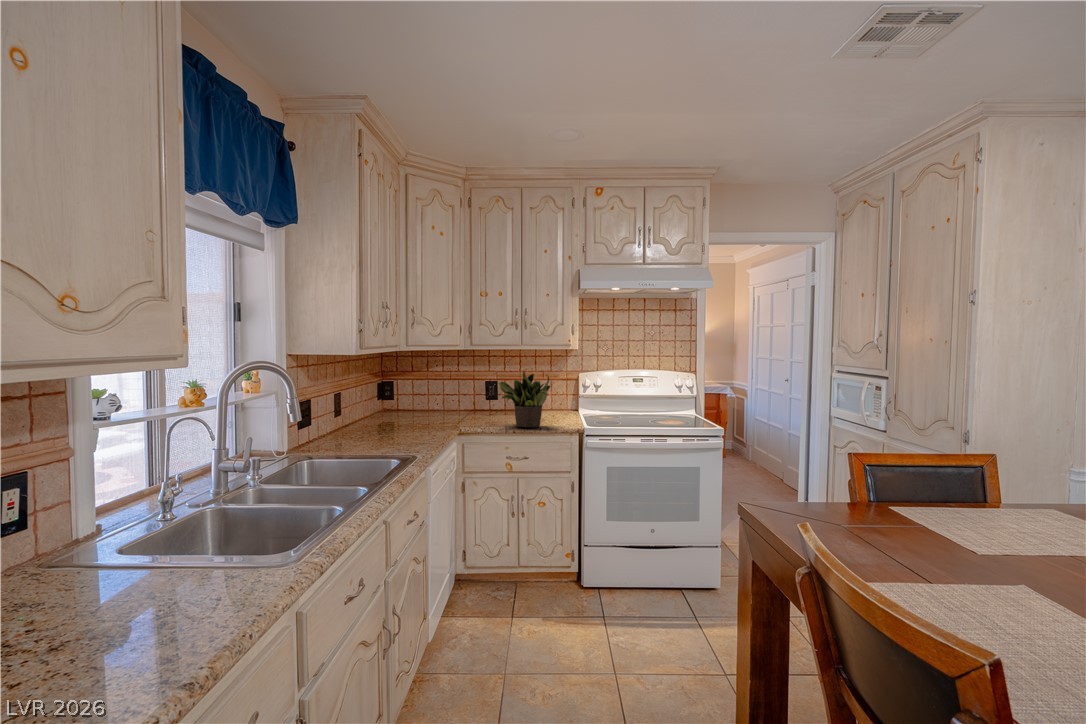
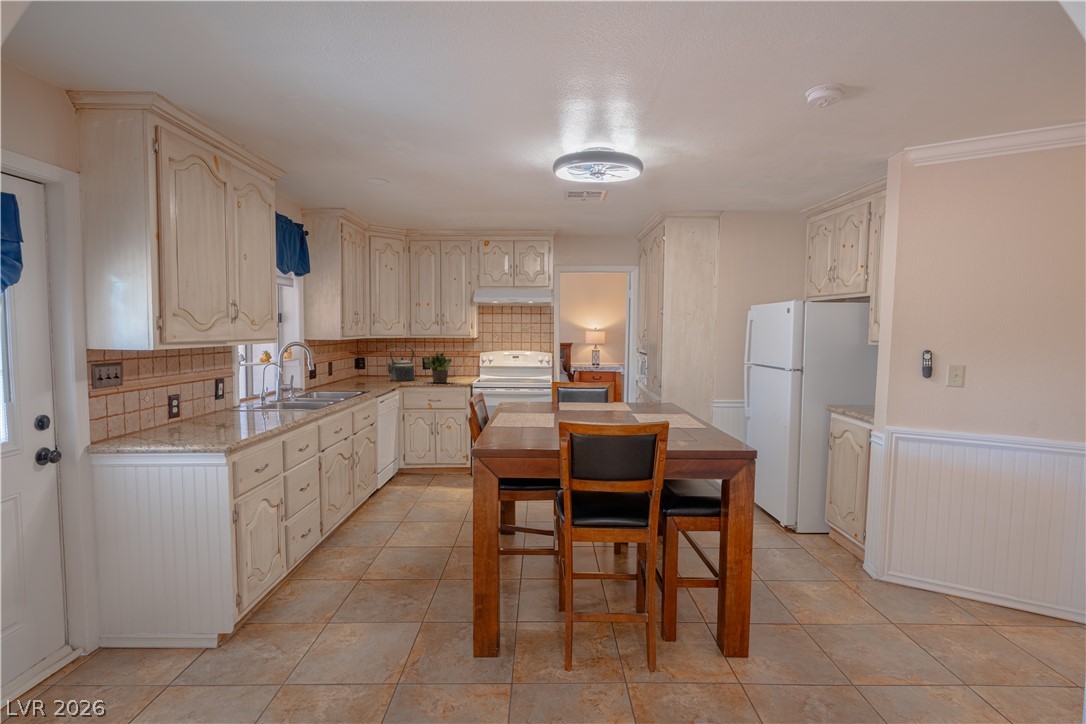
kettle: none [432,365,478,423] -> present [386,347,415,381]

